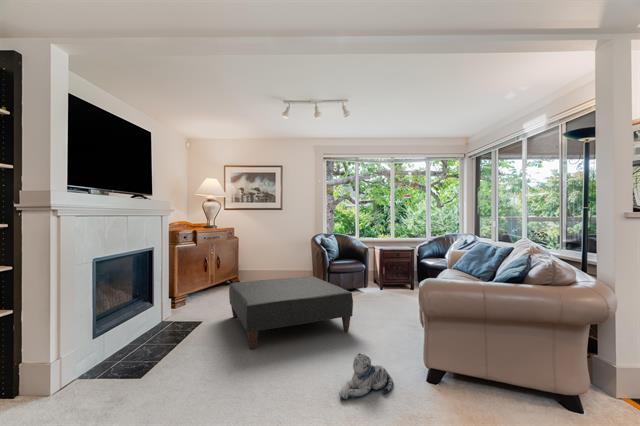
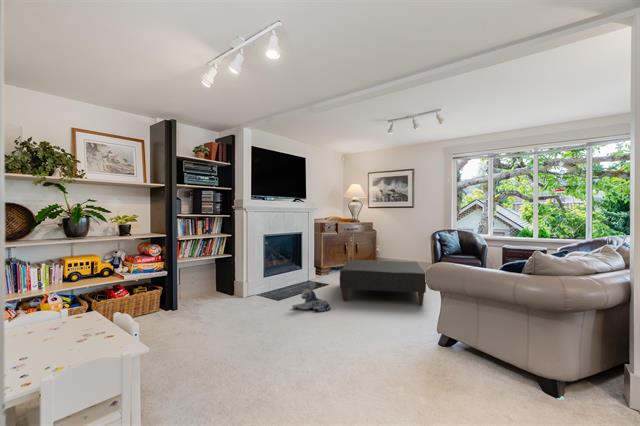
plush toy: present [339,353,393,399] -> present [292,288,330,312]

